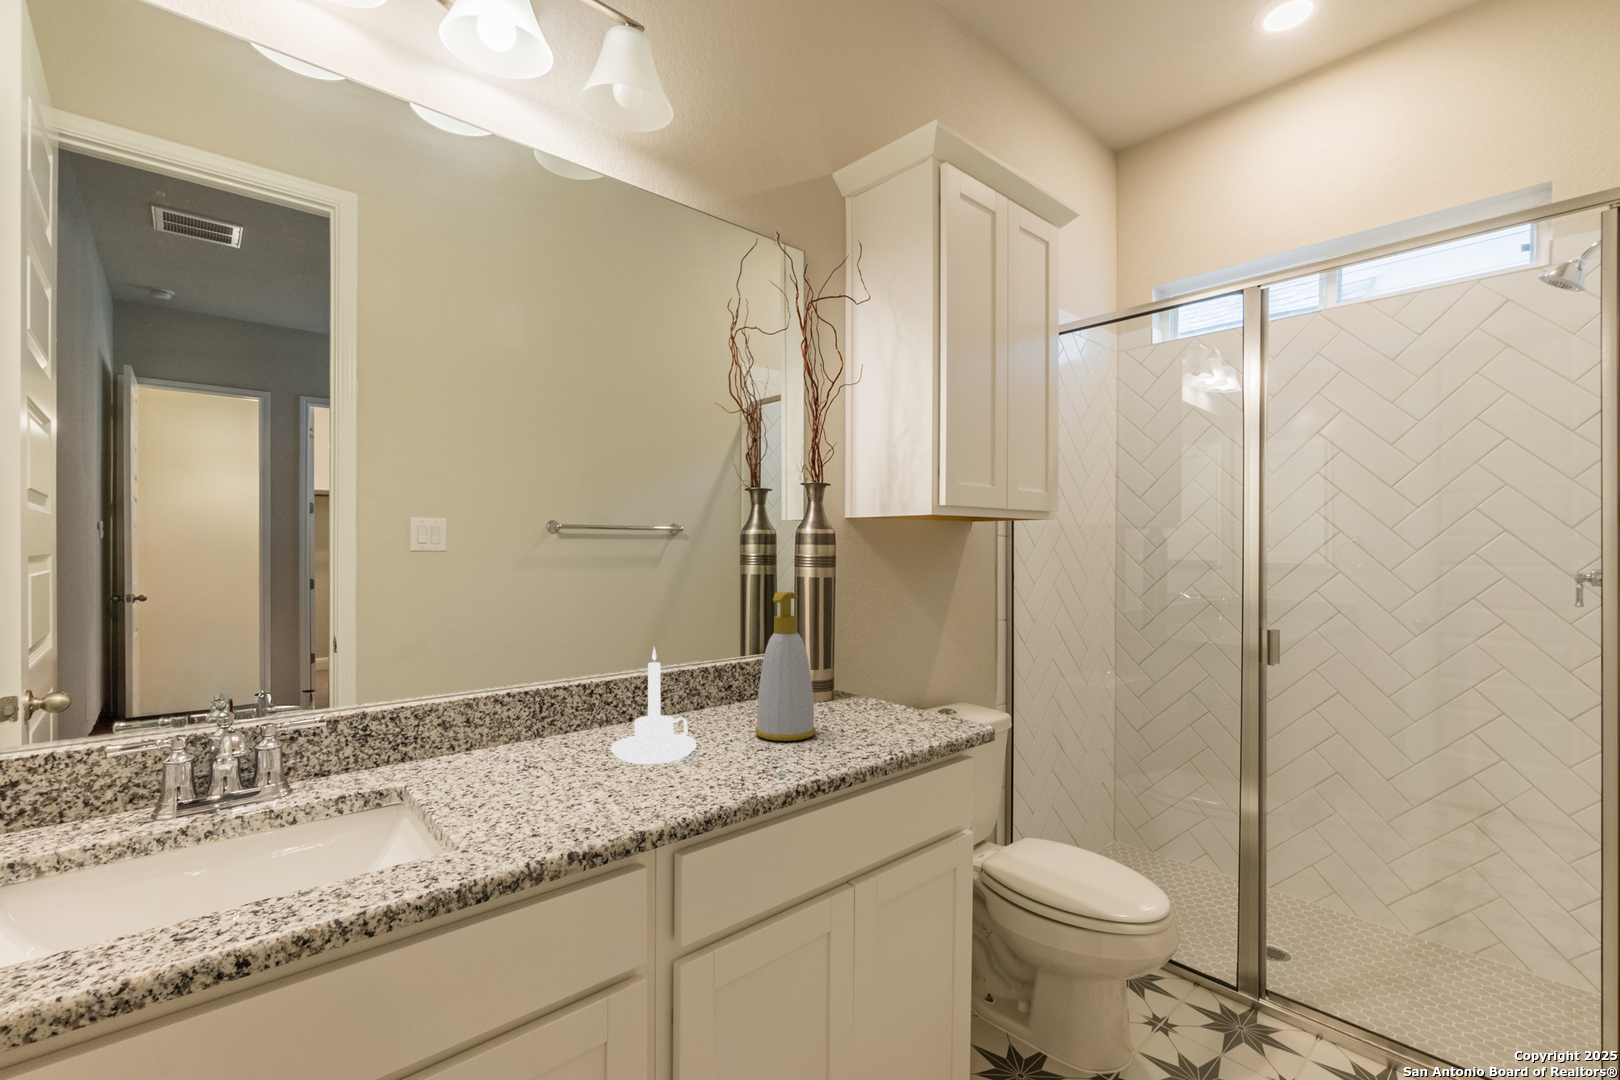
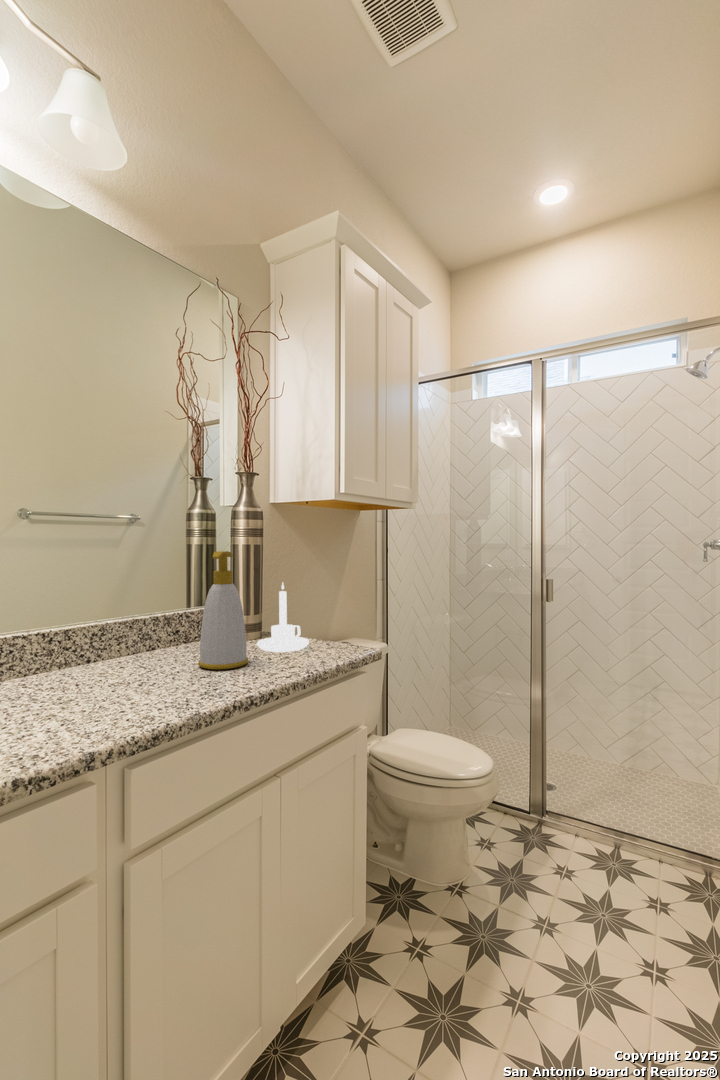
candle holder: present [611,647,696,764] -> present [257,582,309,652]

